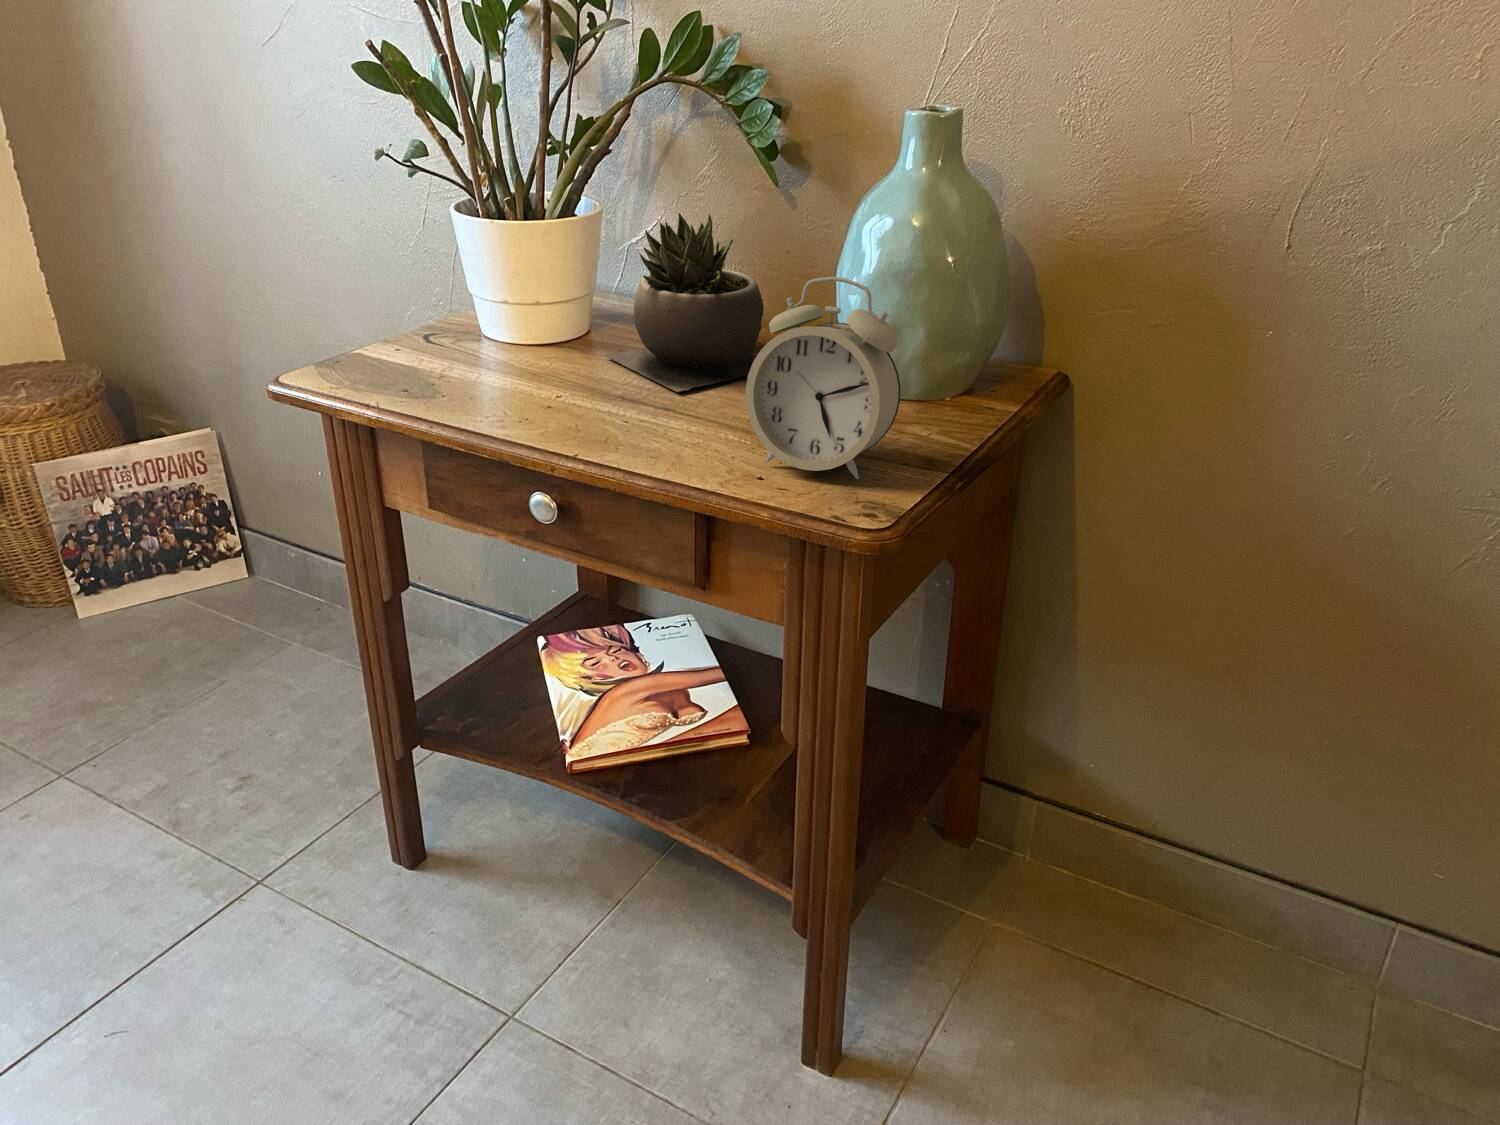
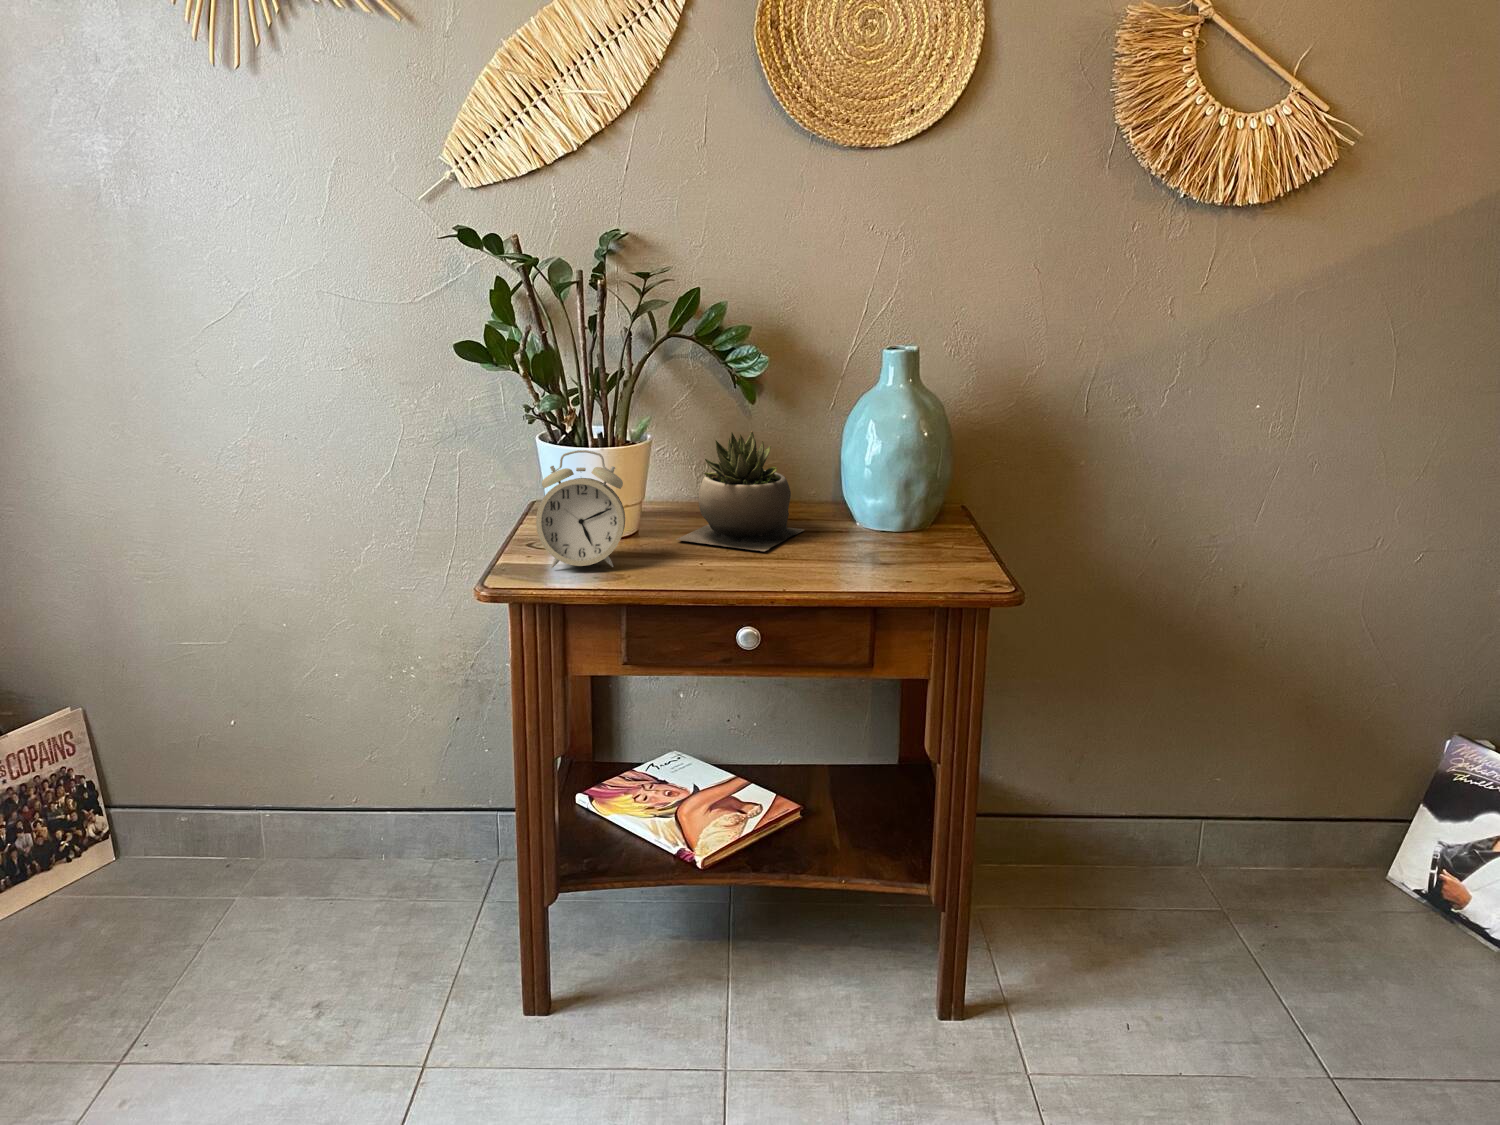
alarm clock: present [746,277,900,479] -> present [536,450,625,568]

